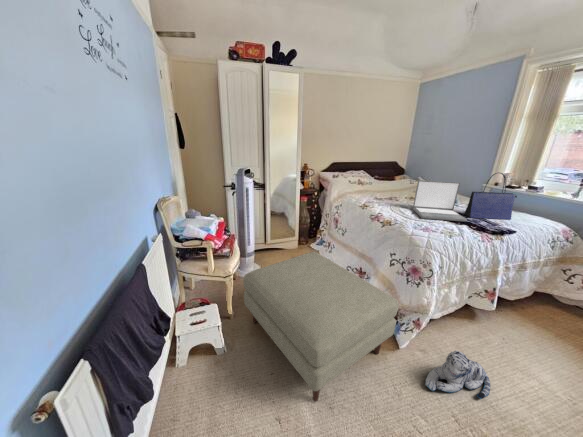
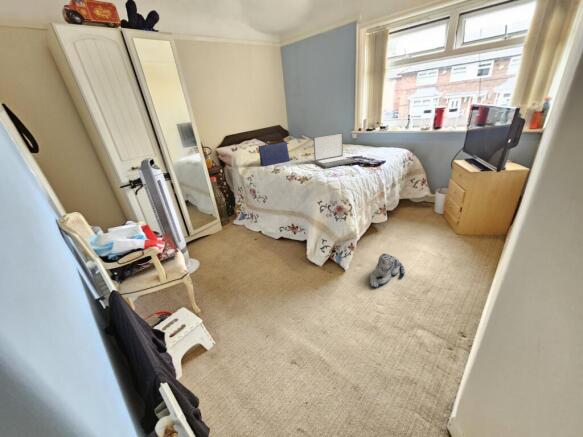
tote bag: present [464,173,517,219] -> present [258,130,290,166]
ottoman: present [244,252,399,401] -> none [200,224,341,338]

